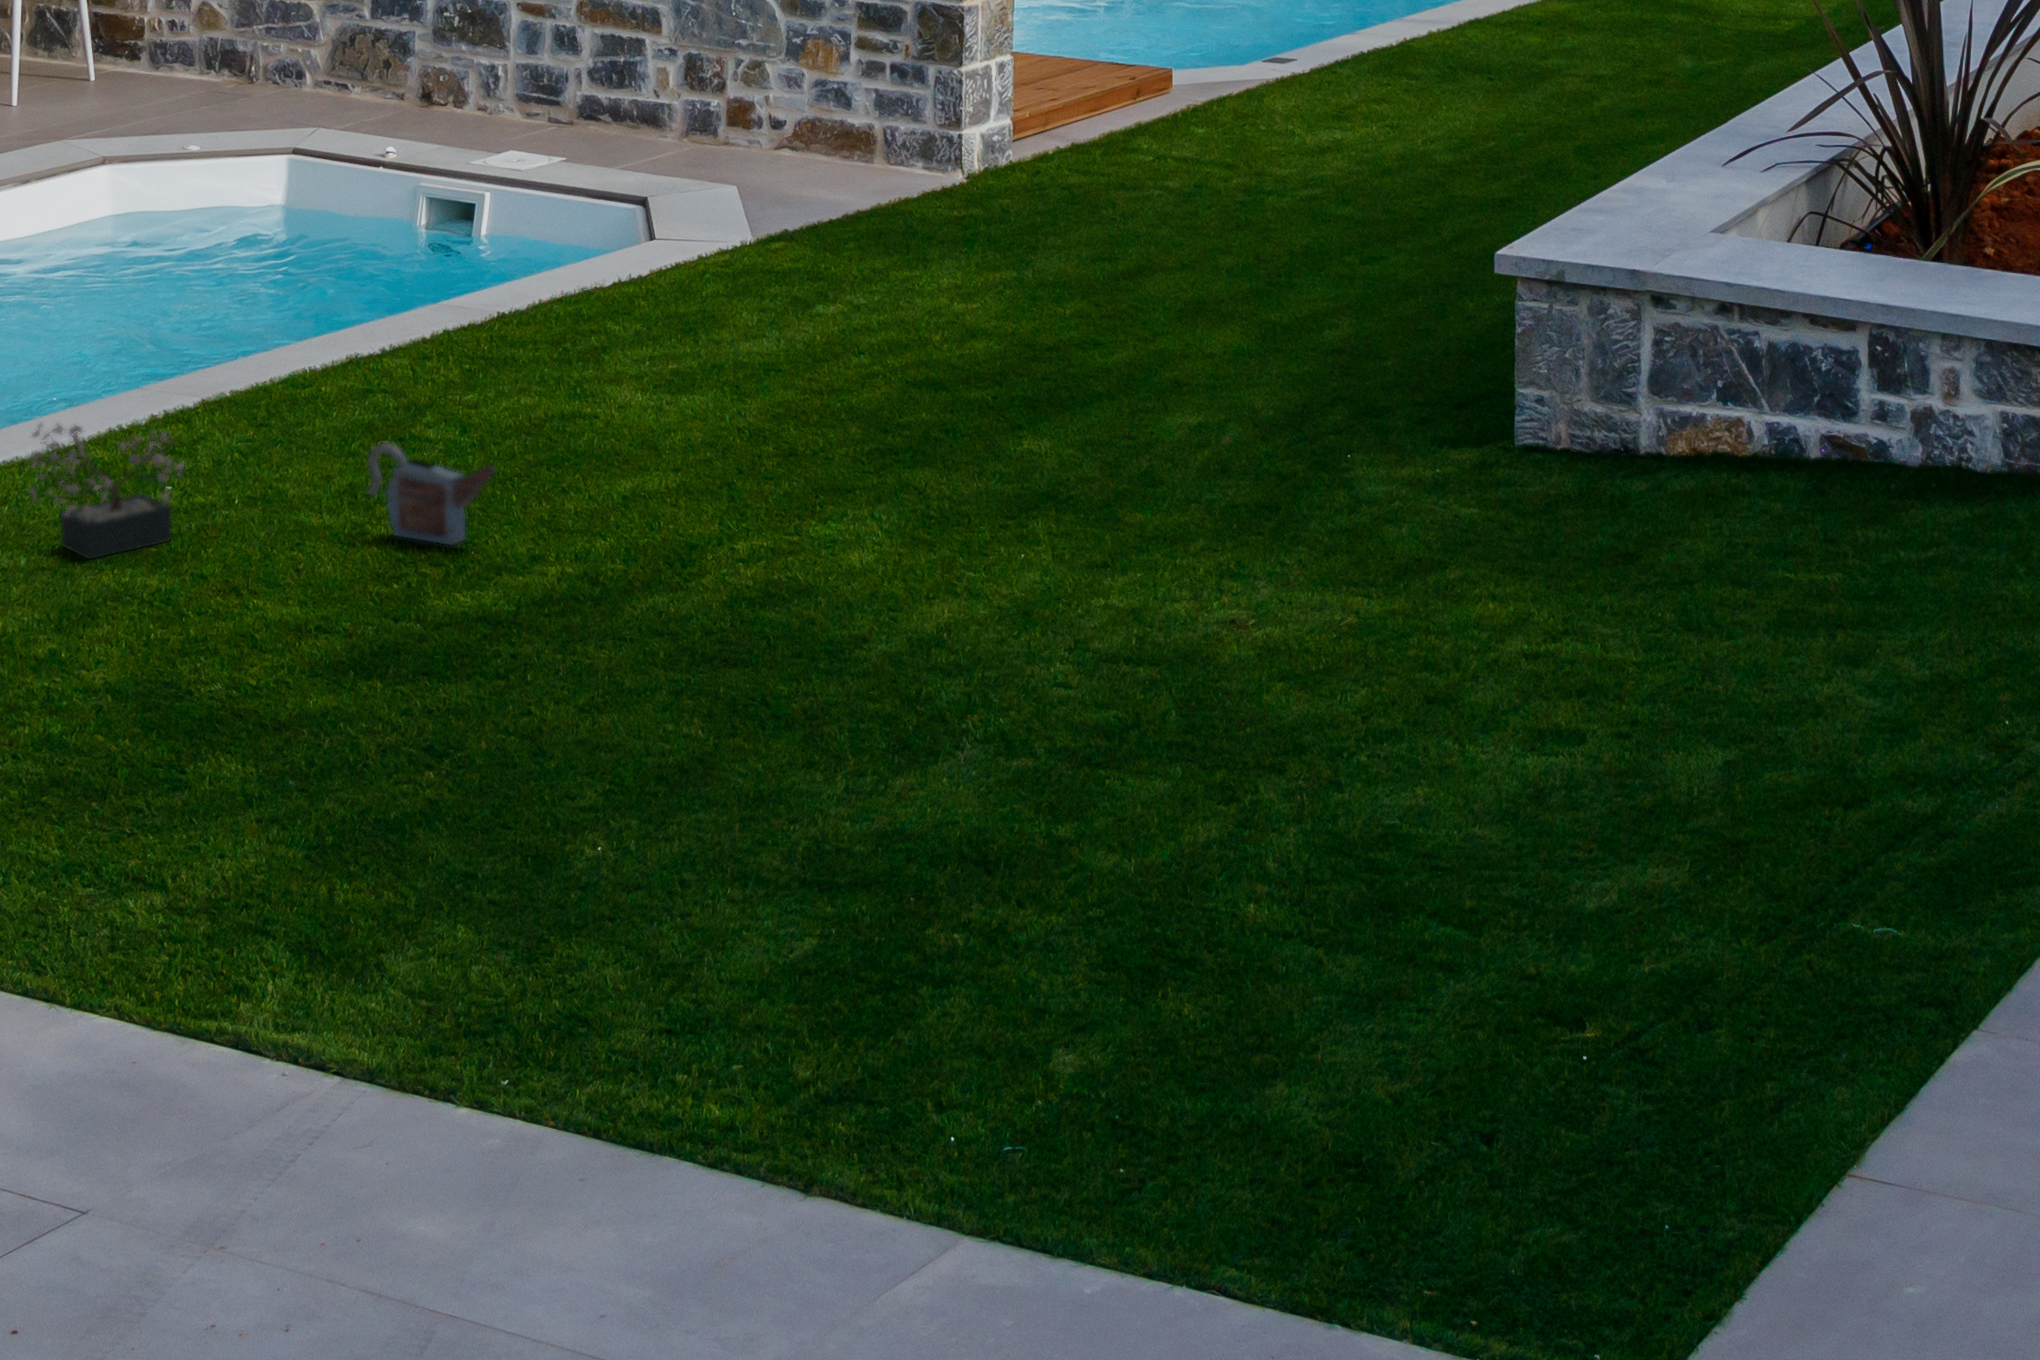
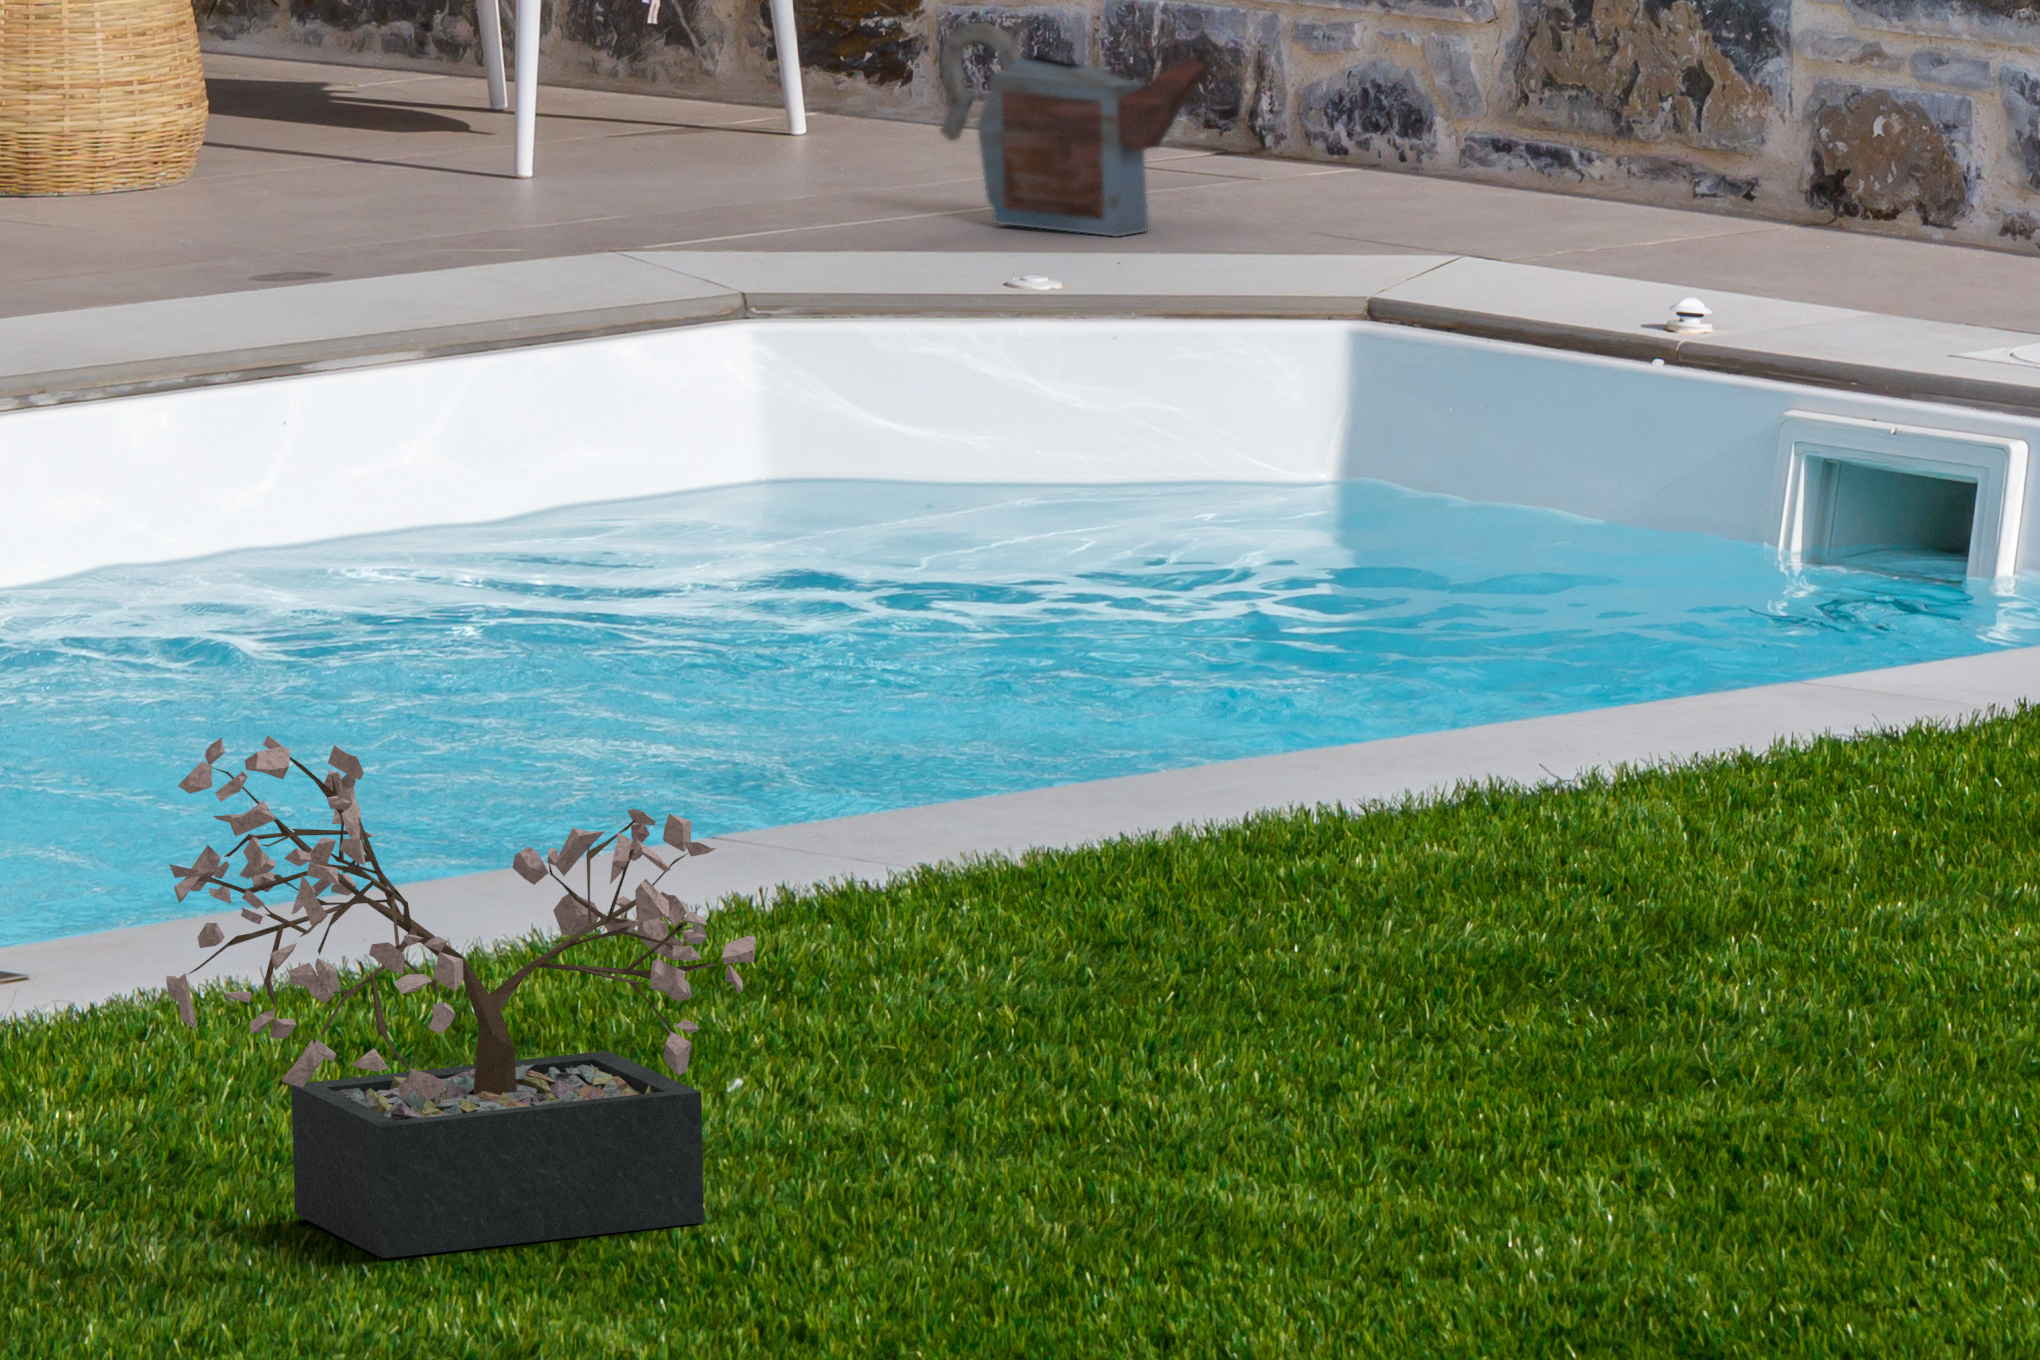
watering can: present [368,444,496,545] -> present [940,23,1212,237]

